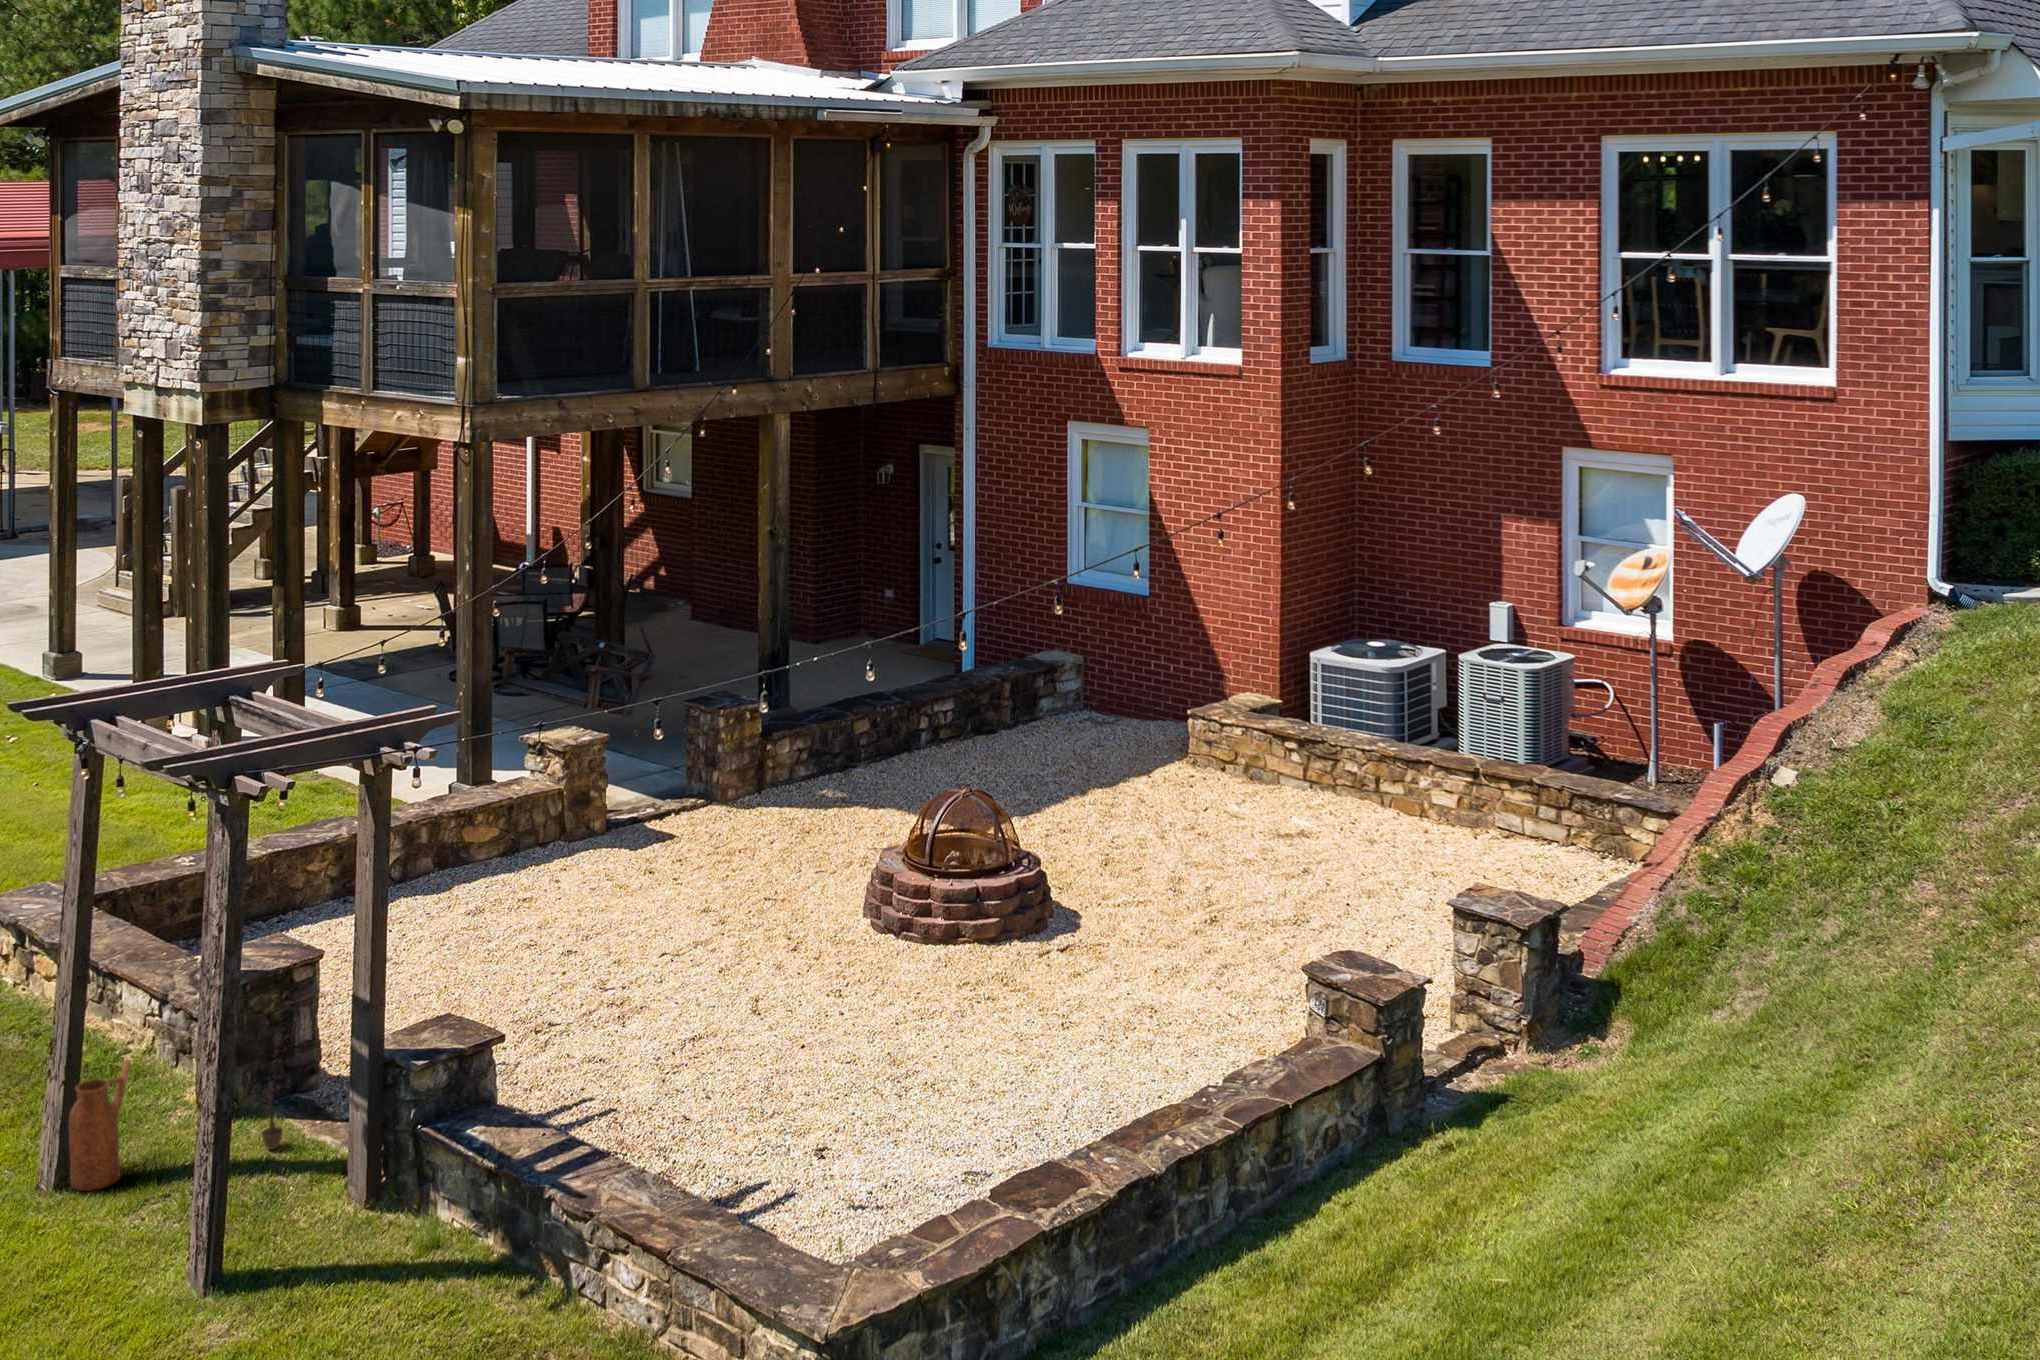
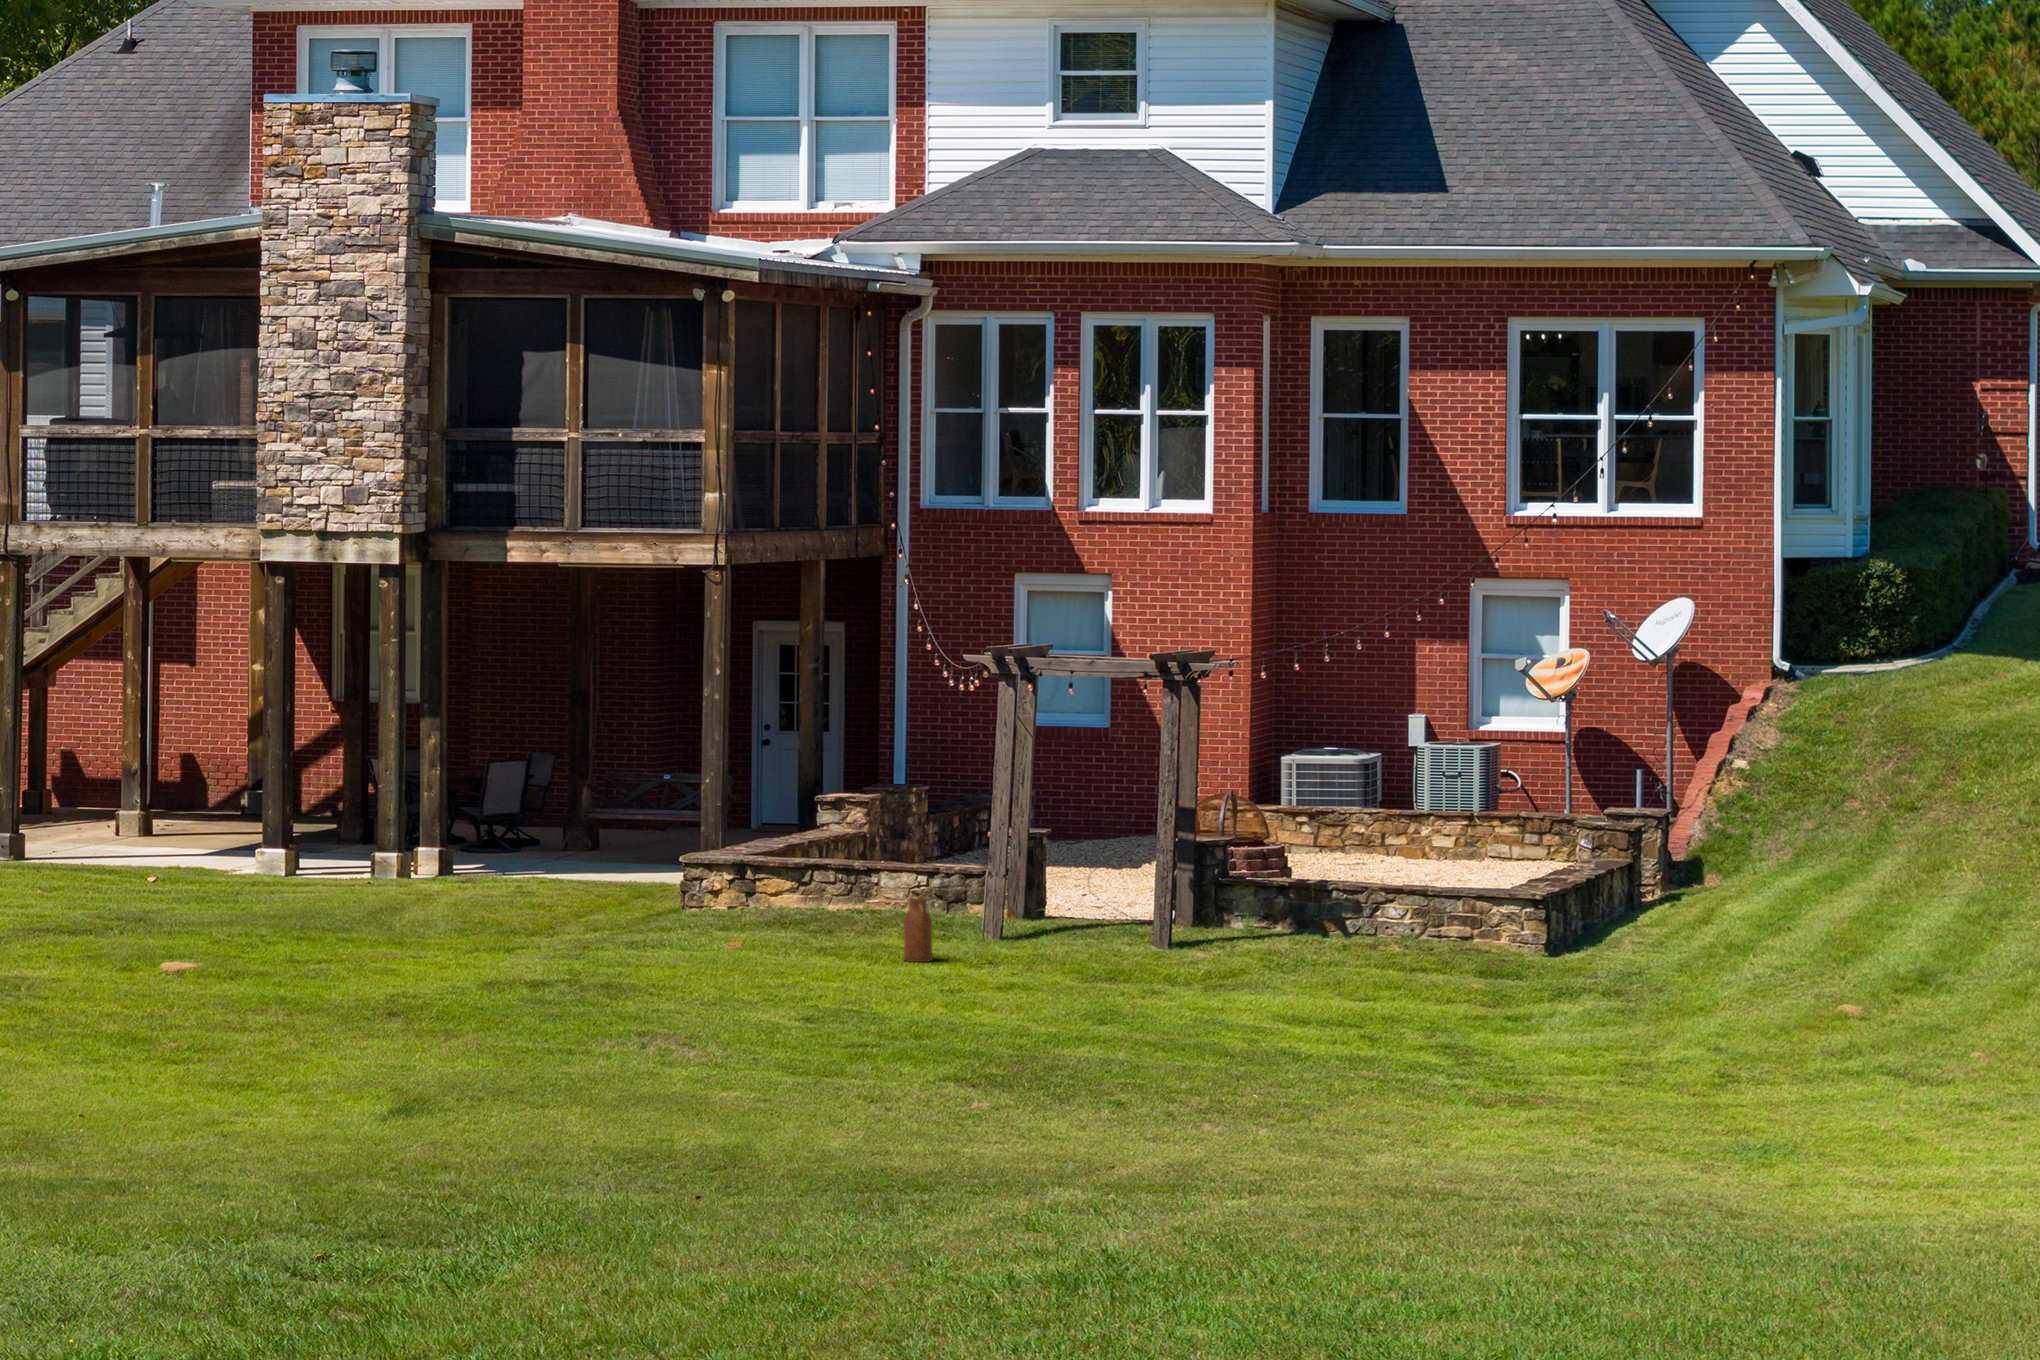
decorative plant: present [254,1078,283,1150] -> none [980,904,1001,952]

